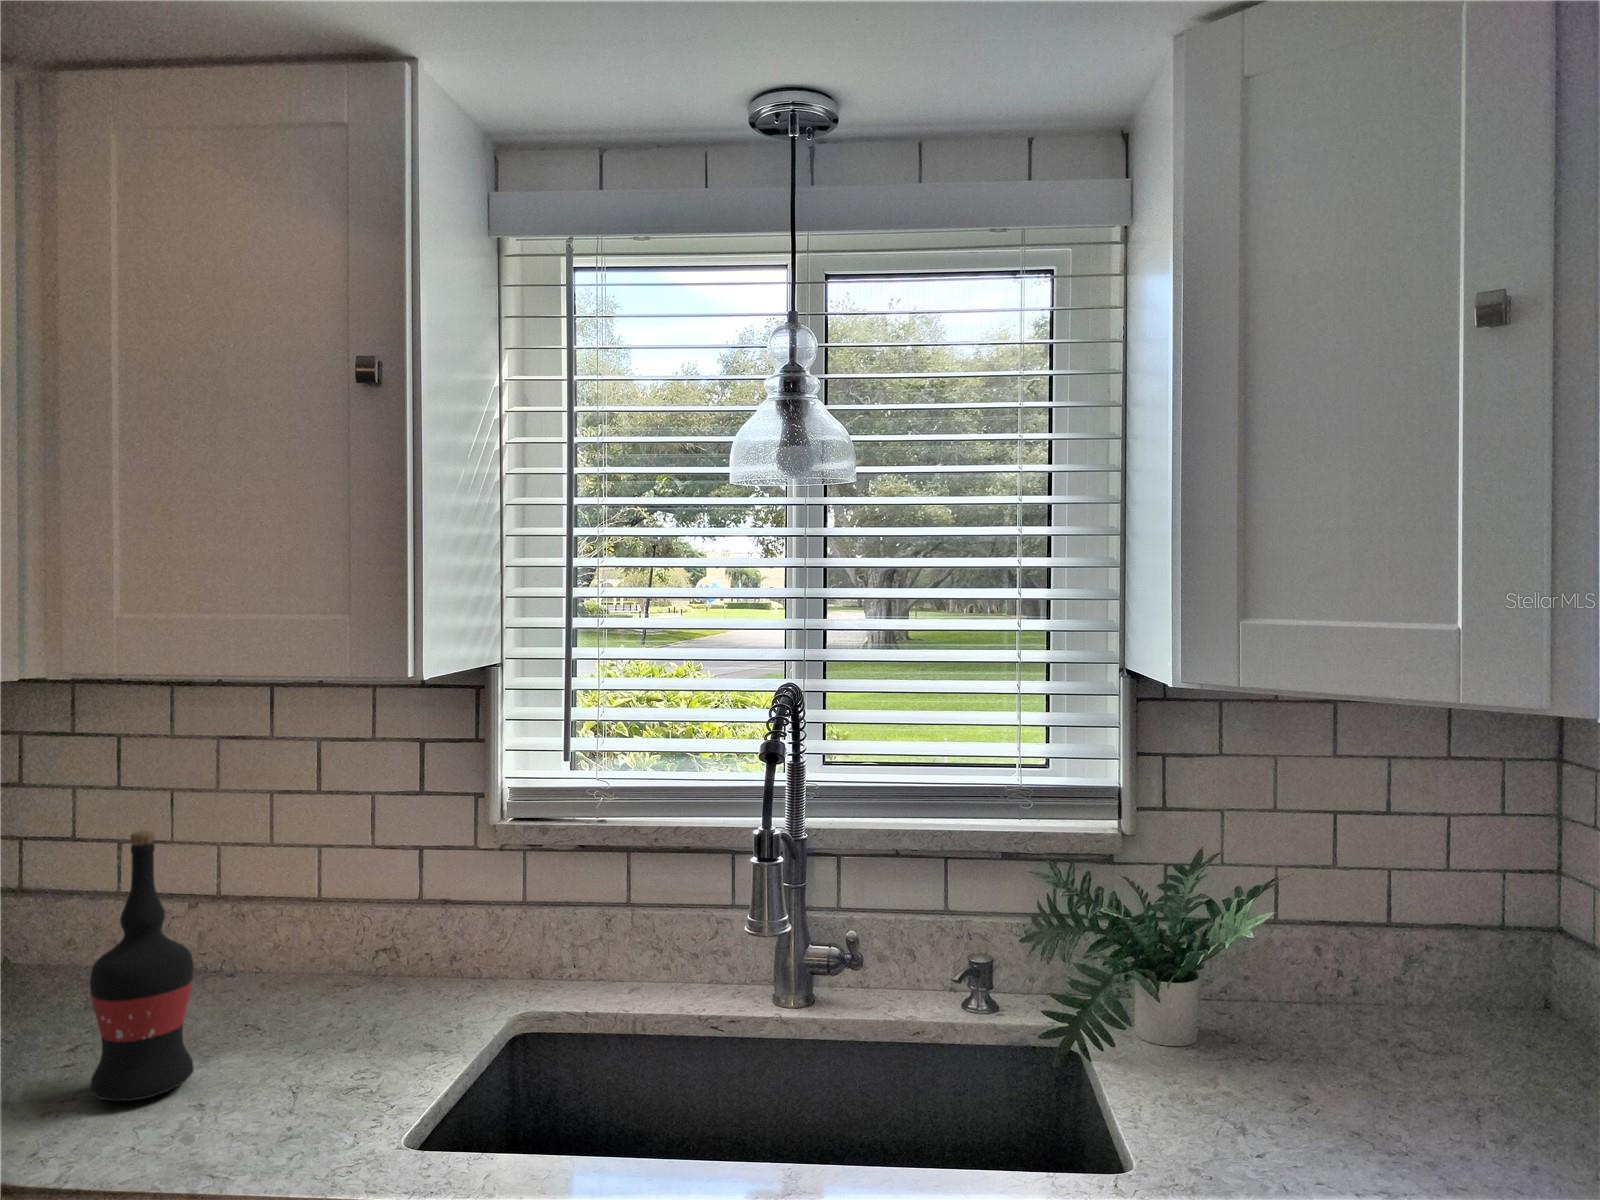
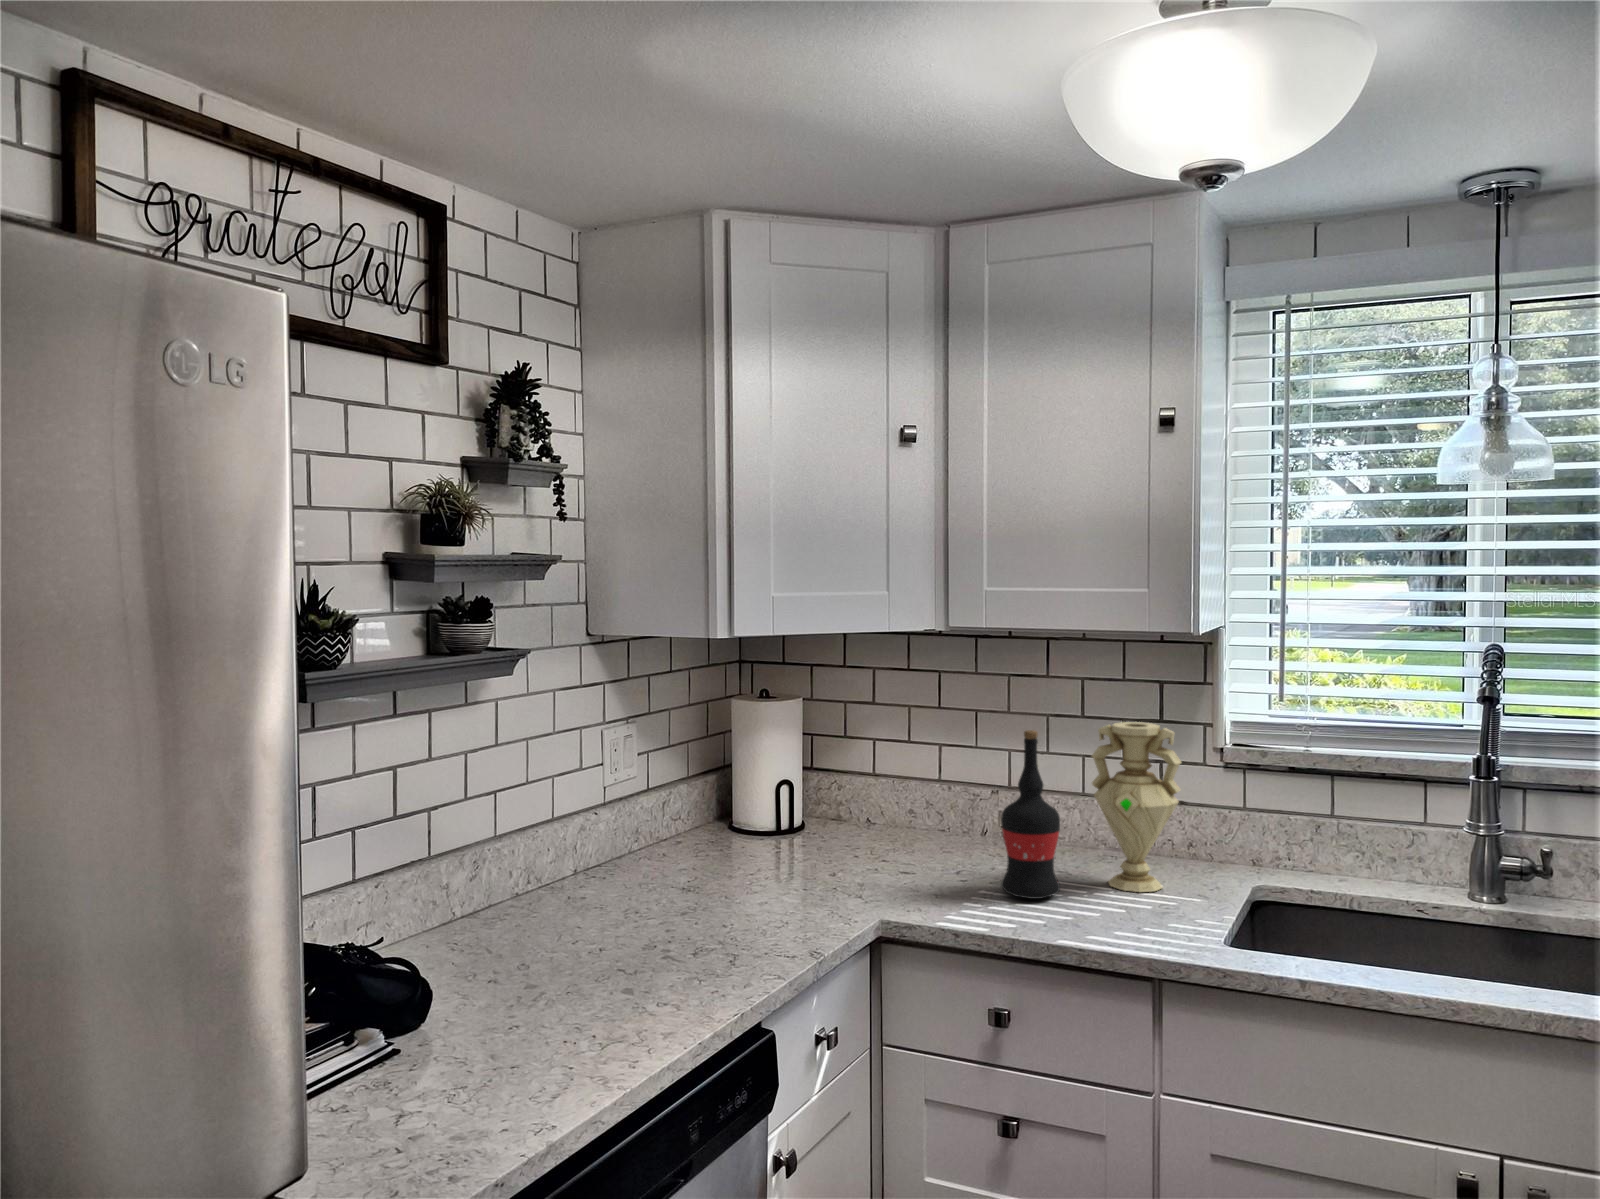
vase: none [270,803,400,1056] -> present [1092,722,1181,892]

